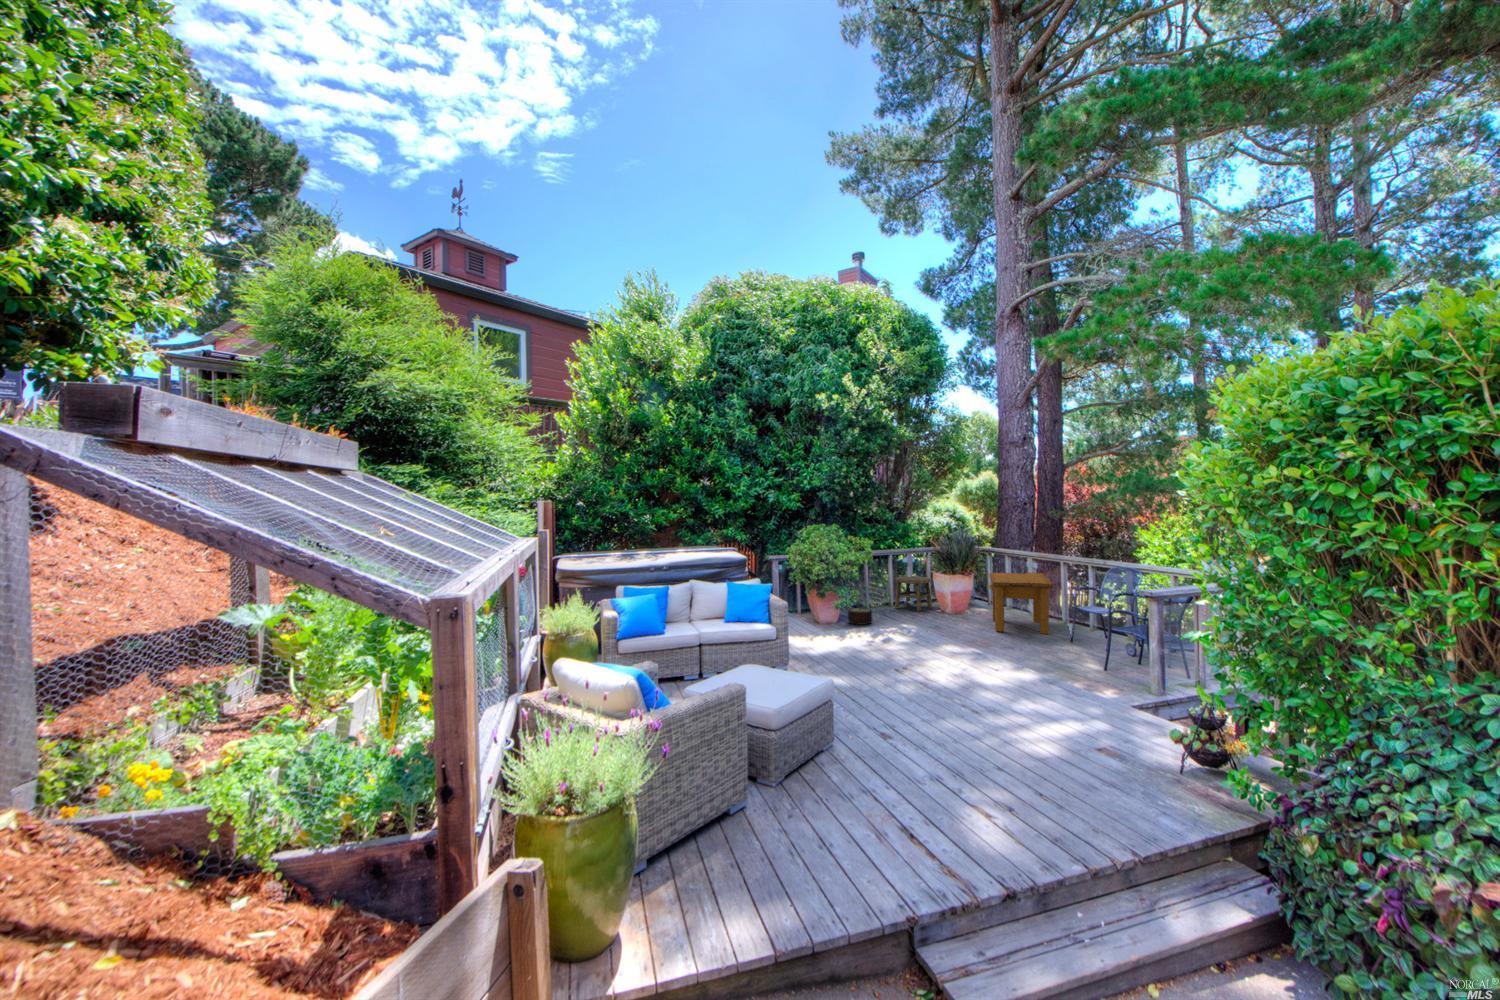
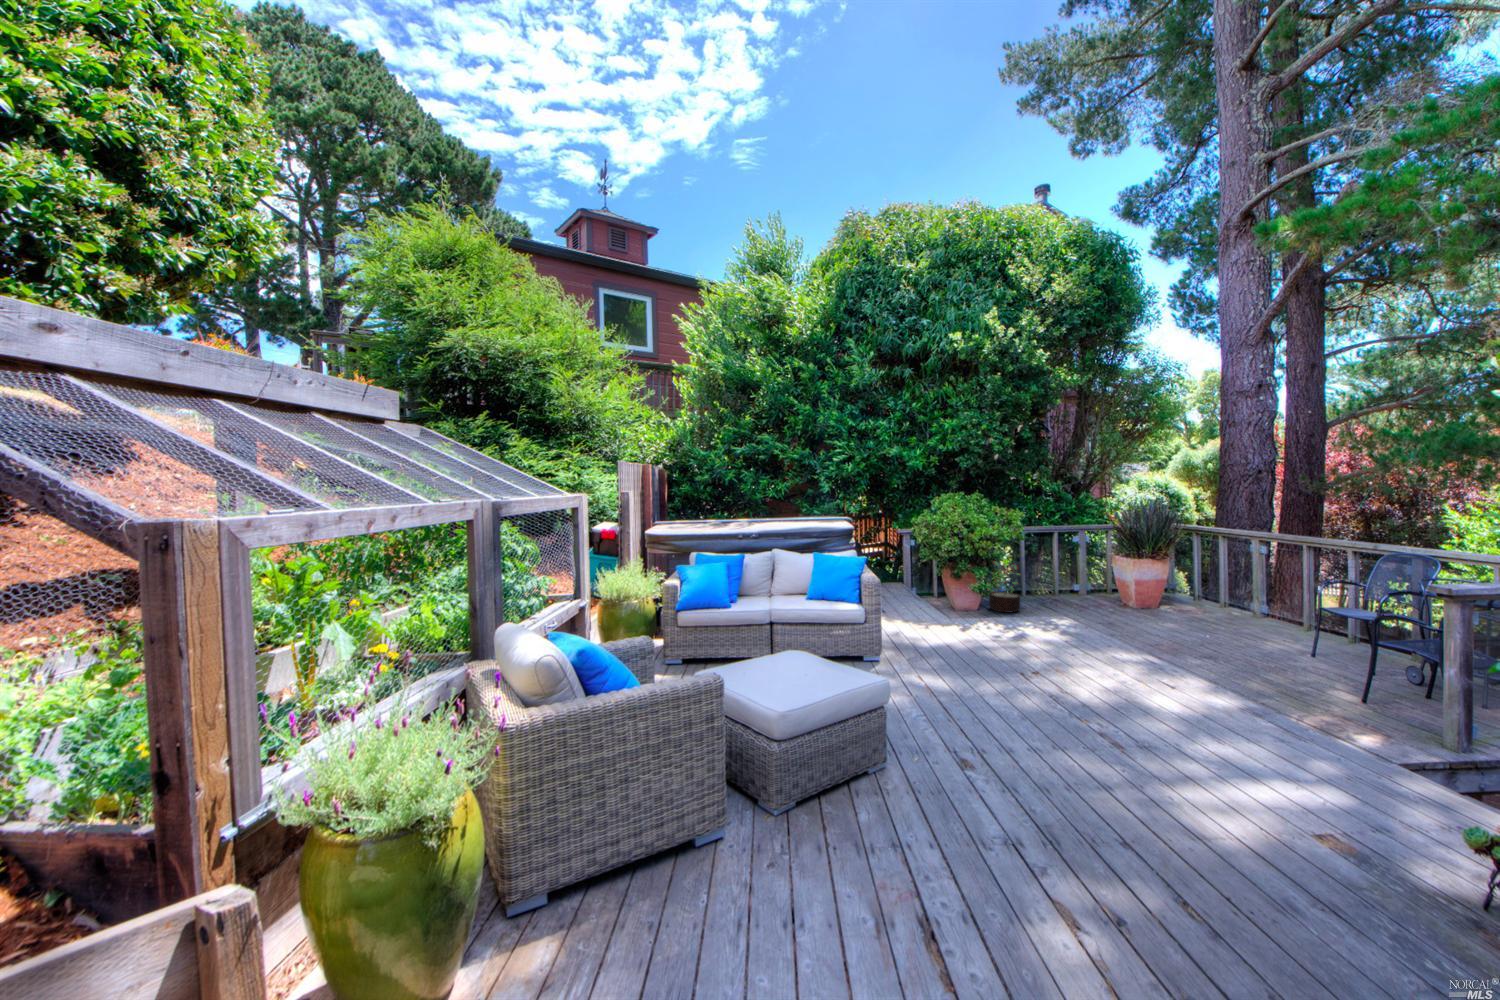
side table: present [989,573,1053,634] -> none [1186,560,1289,647]
stool: present [895,576,932,611] -> none [1058,559,1109,602]

